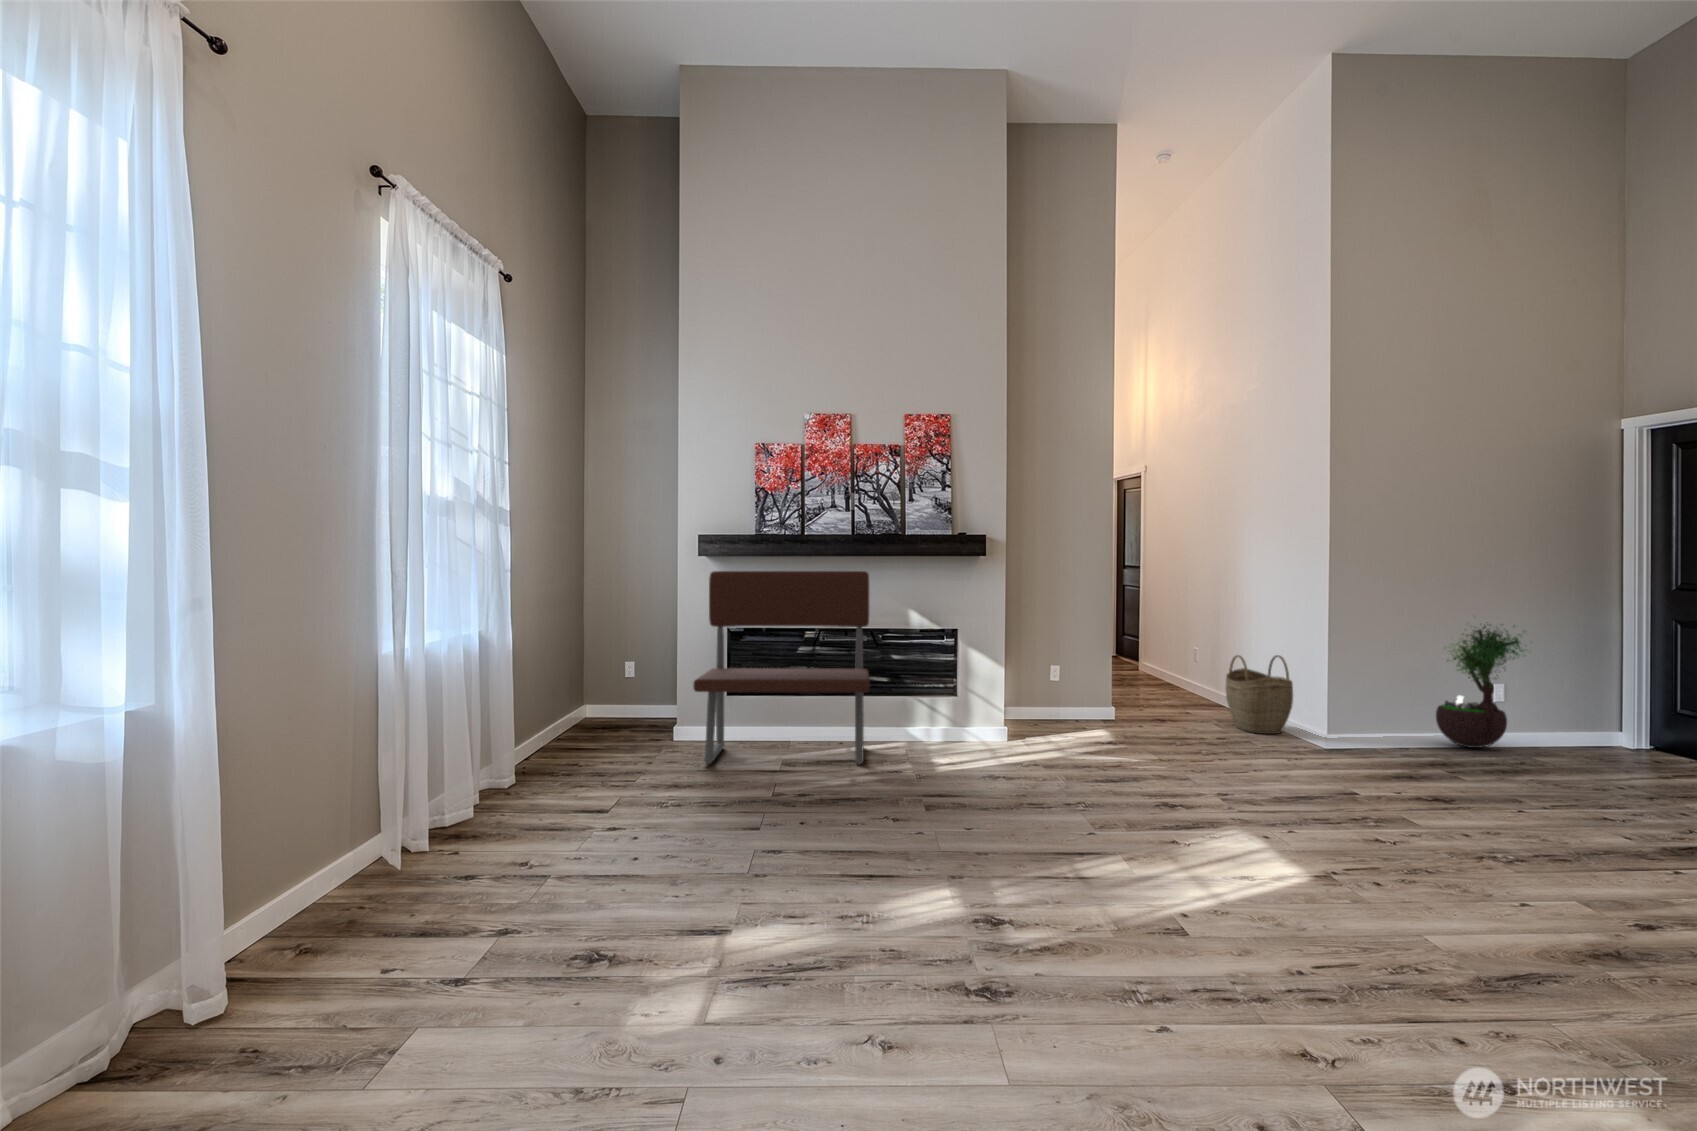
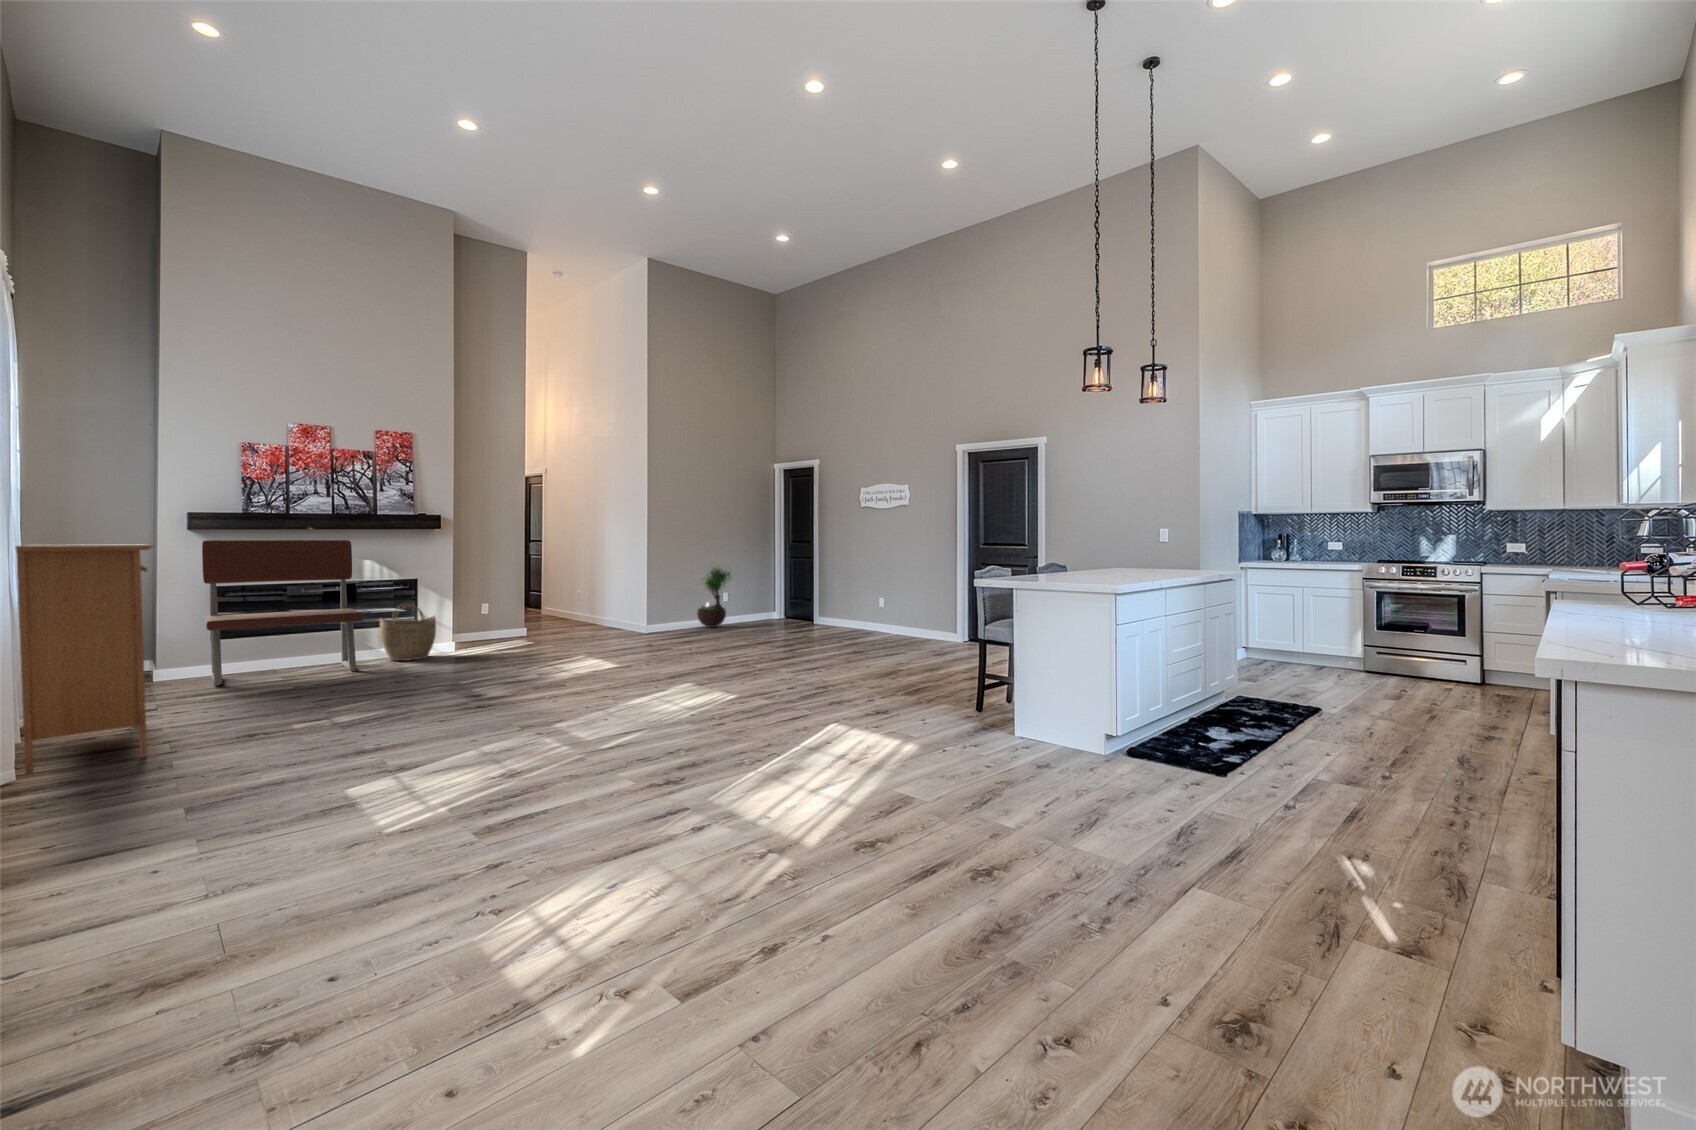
console table: none [336,578,586,929] -> present [16,544,153,775]
woven basket: present [1226,655,1293,734] -> present [380,604,436,661]

